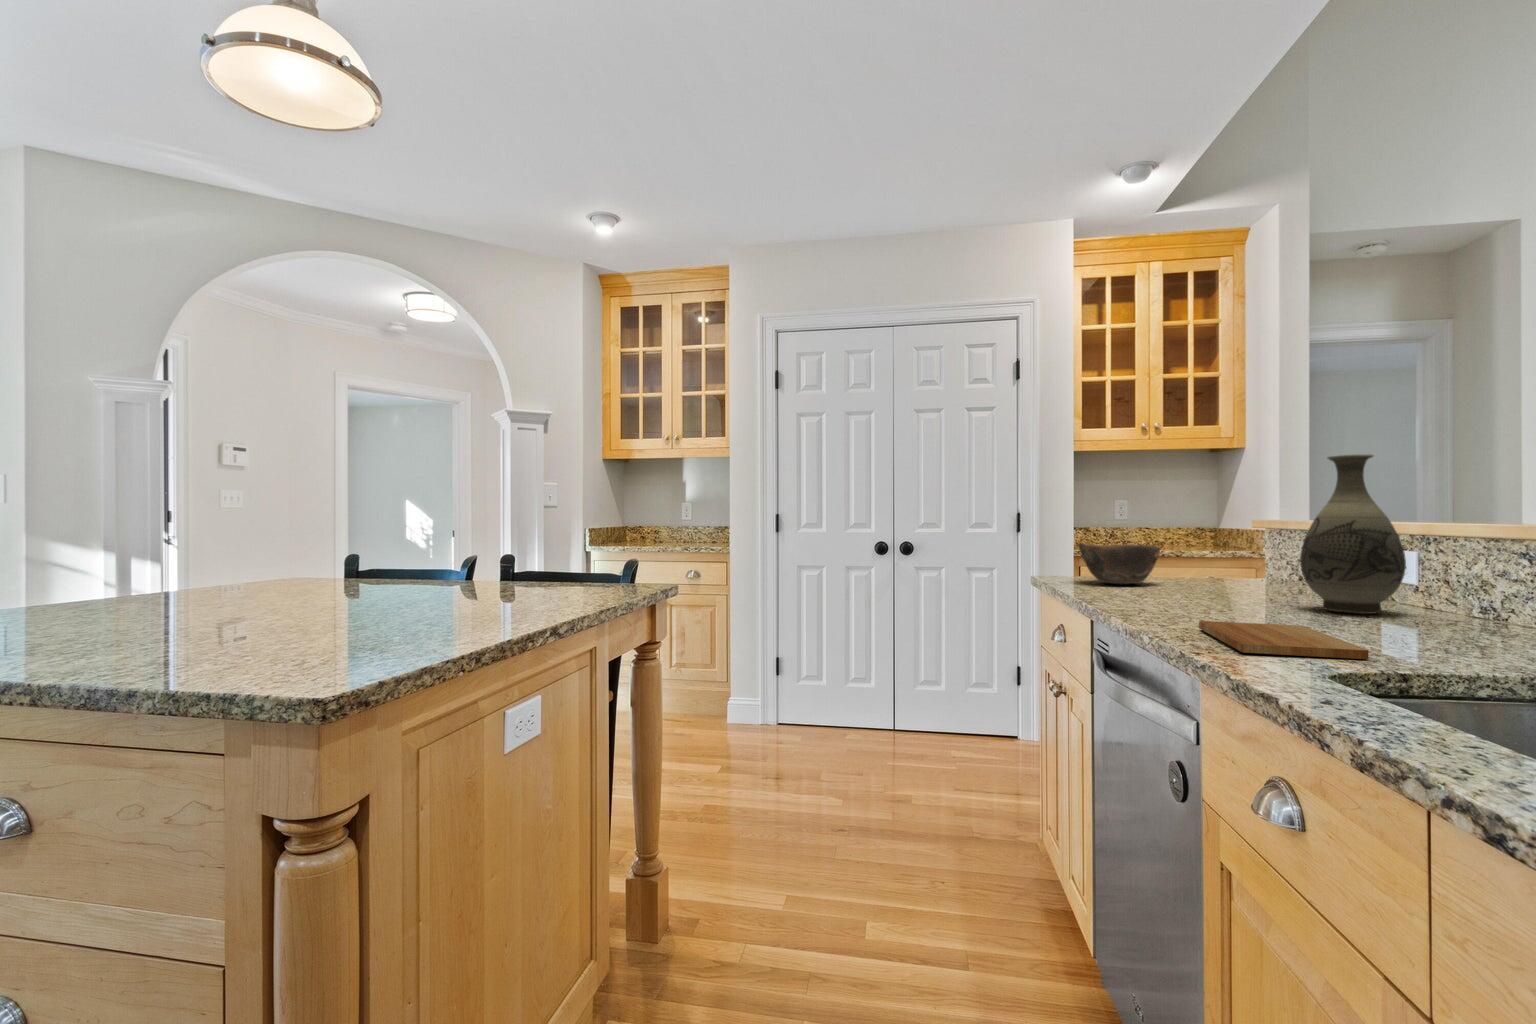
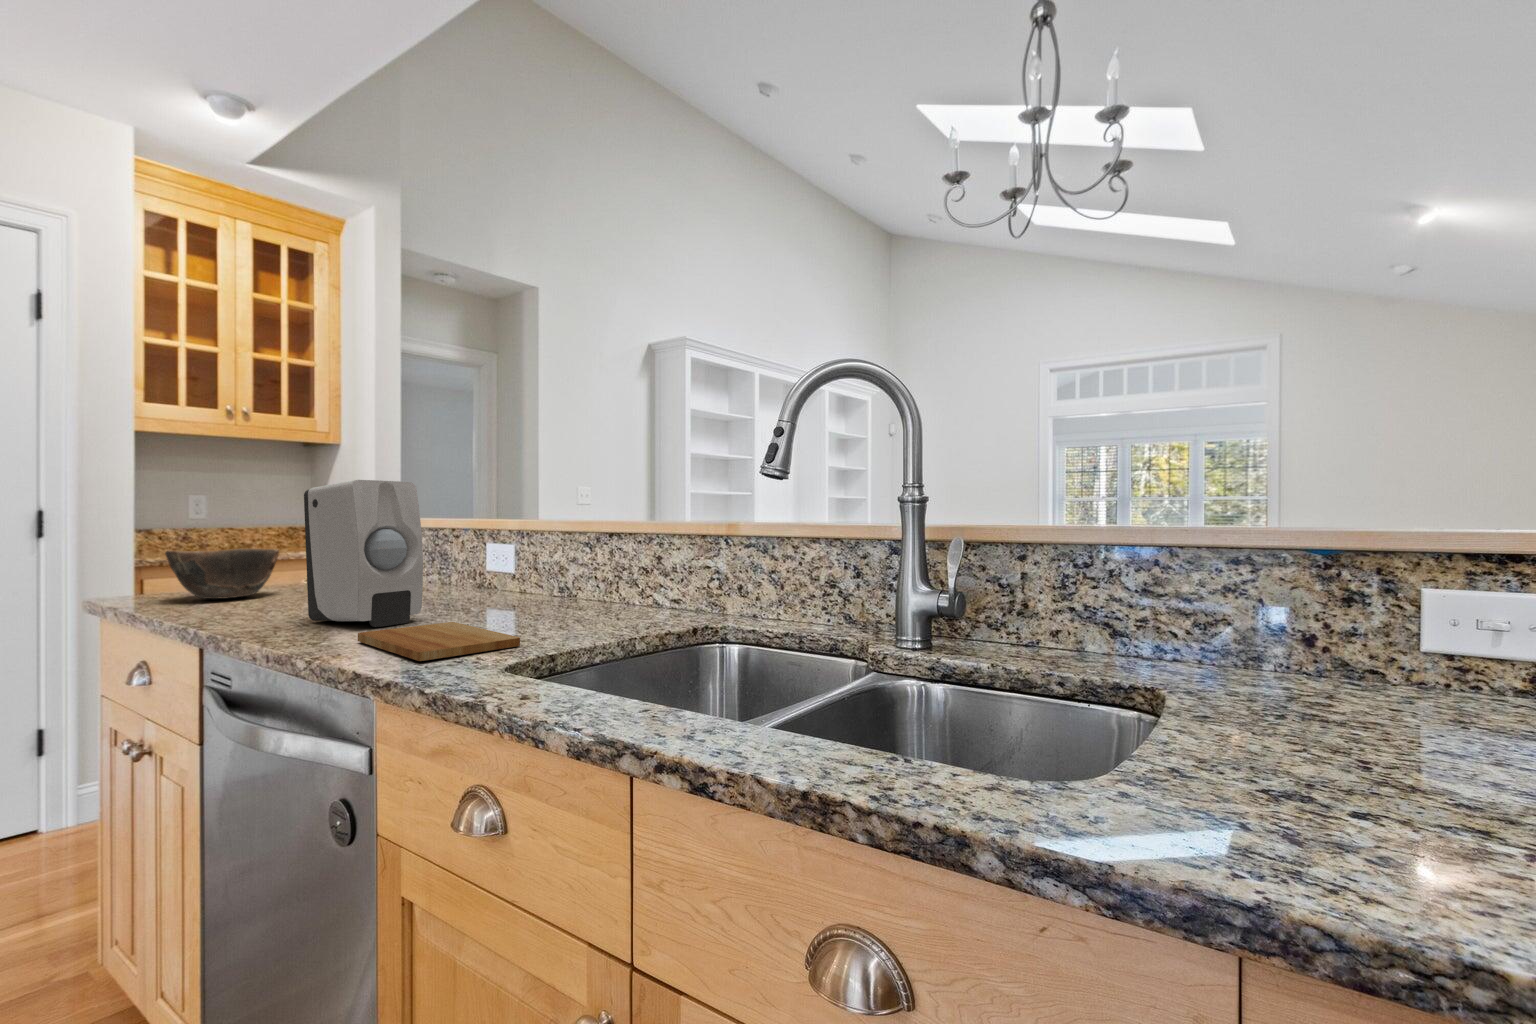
vase: present [1300,454,1406,614] -> none [434,460,513,603]
soap dispenser: none [1166,482,1276,621] -> present [304,480,423,627]

